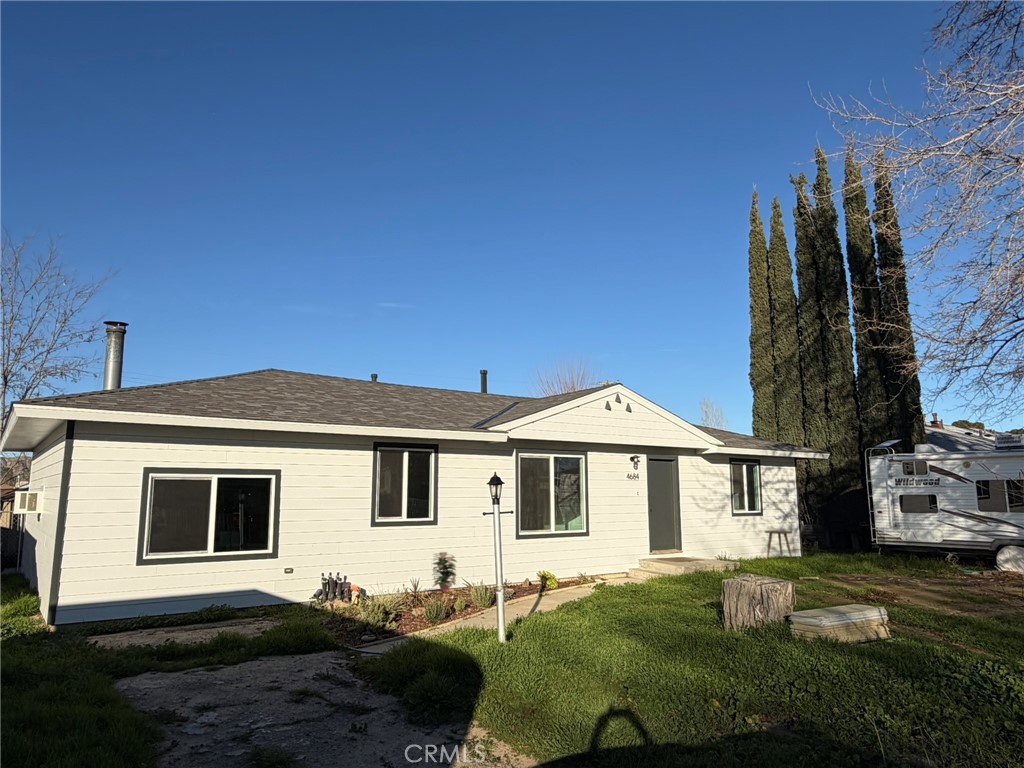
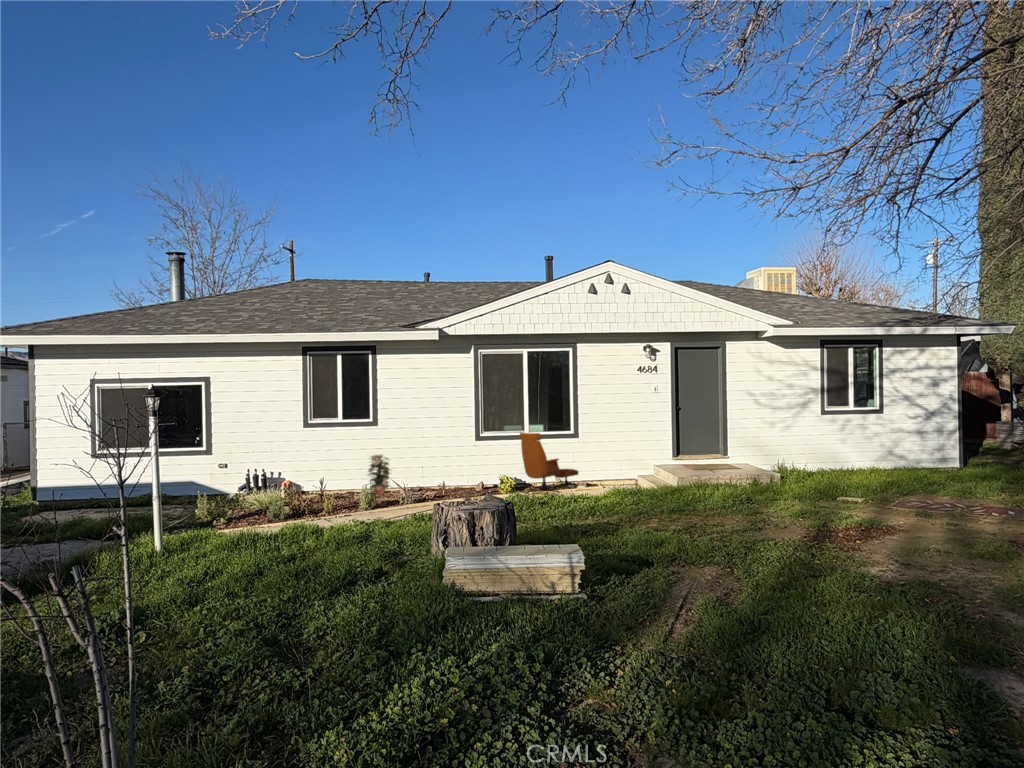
lounge chair: none [568,529,601,583] -> present [520,433,578,493]
side table: present [765,530,792,558] -> none [879,435,921,476]

